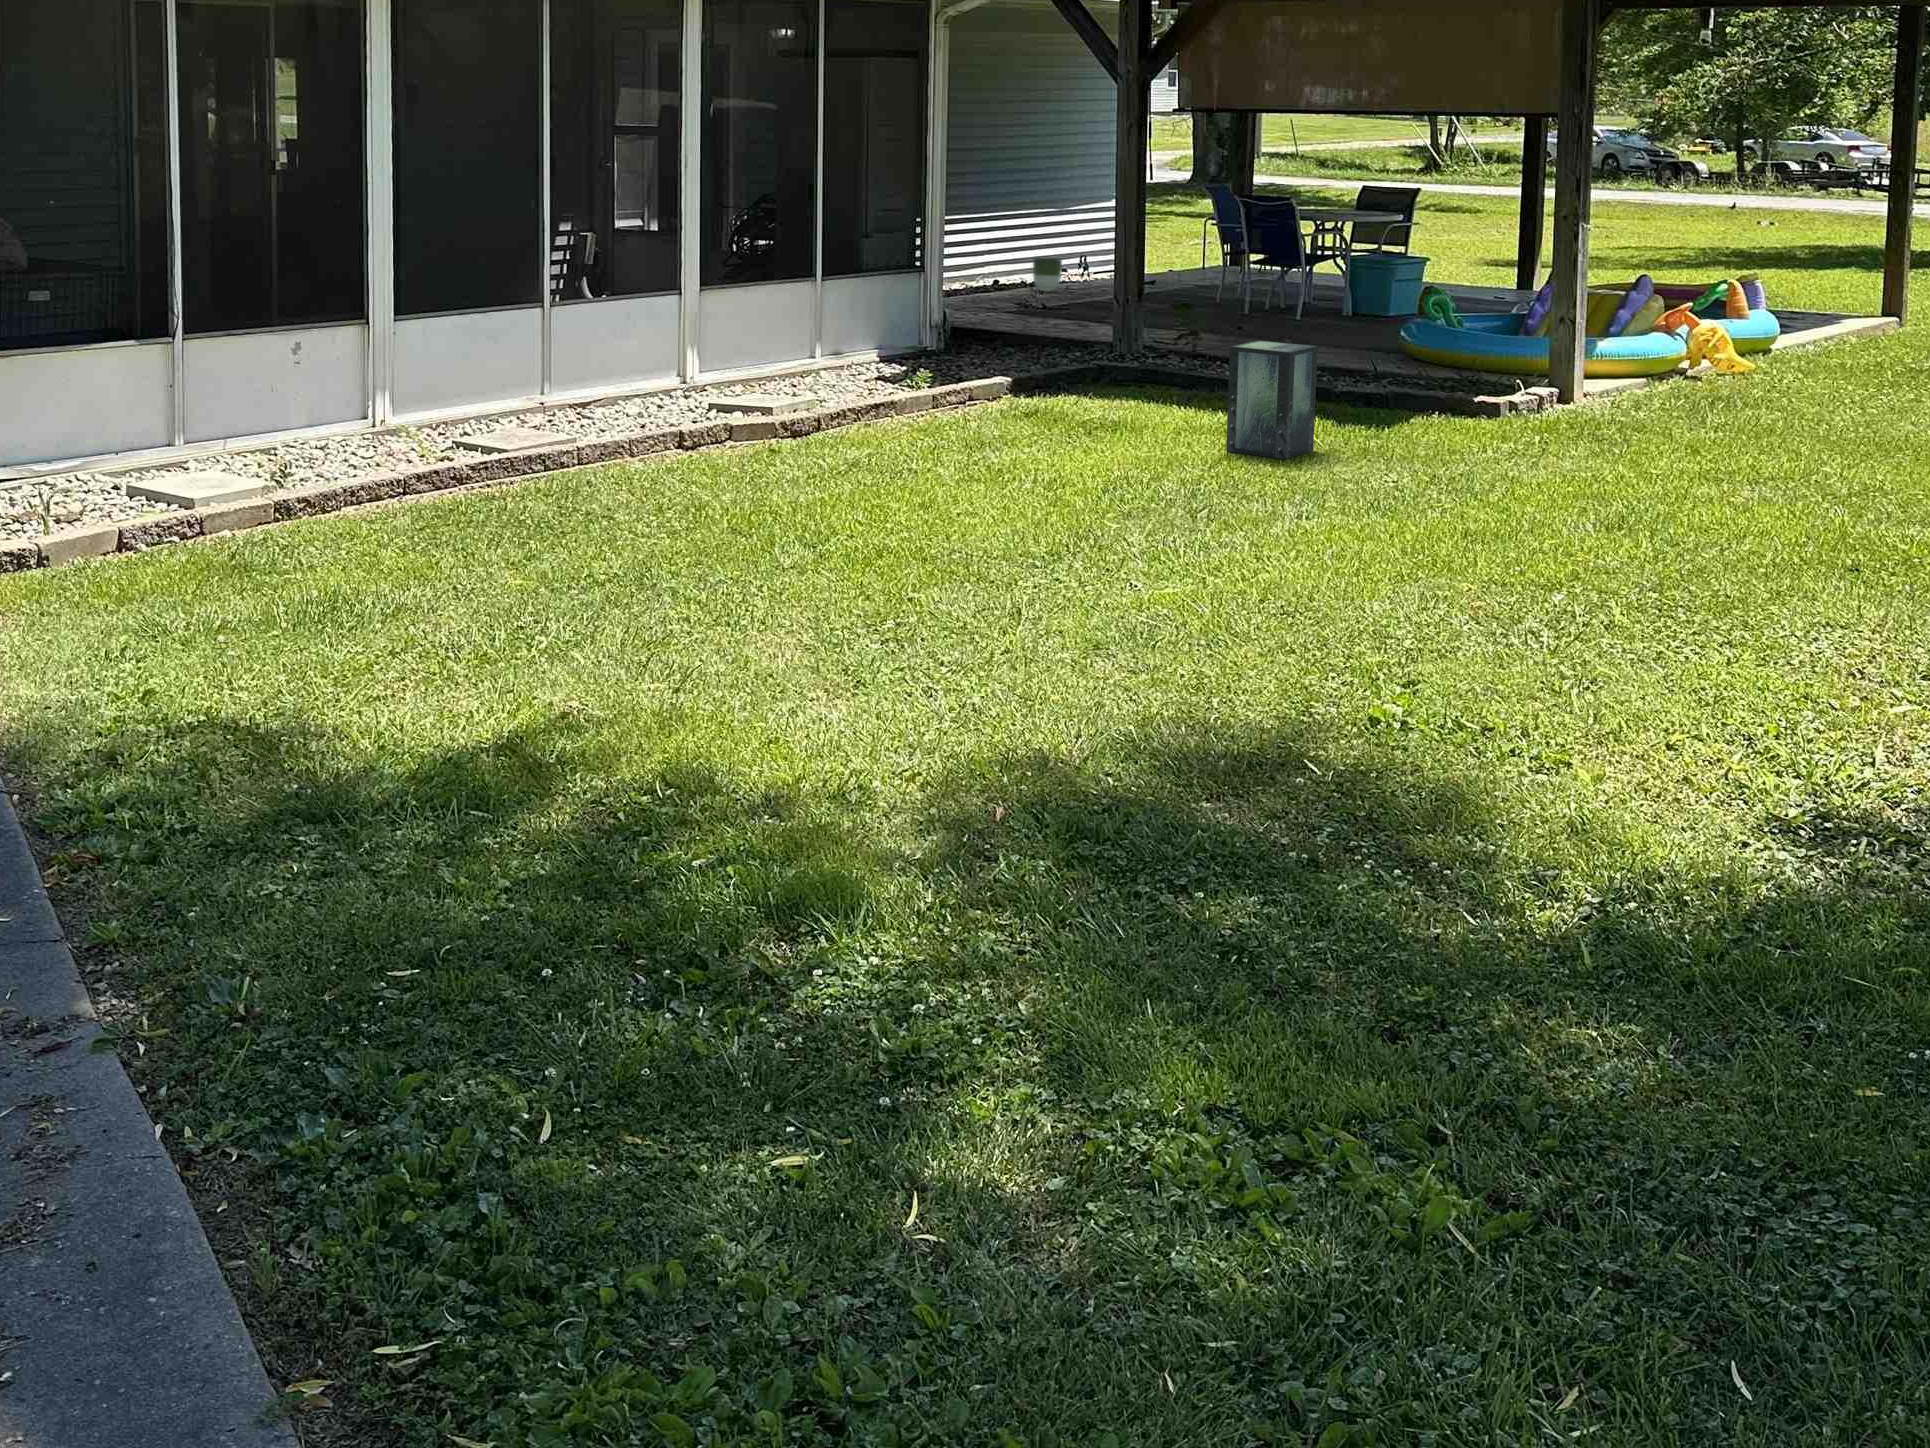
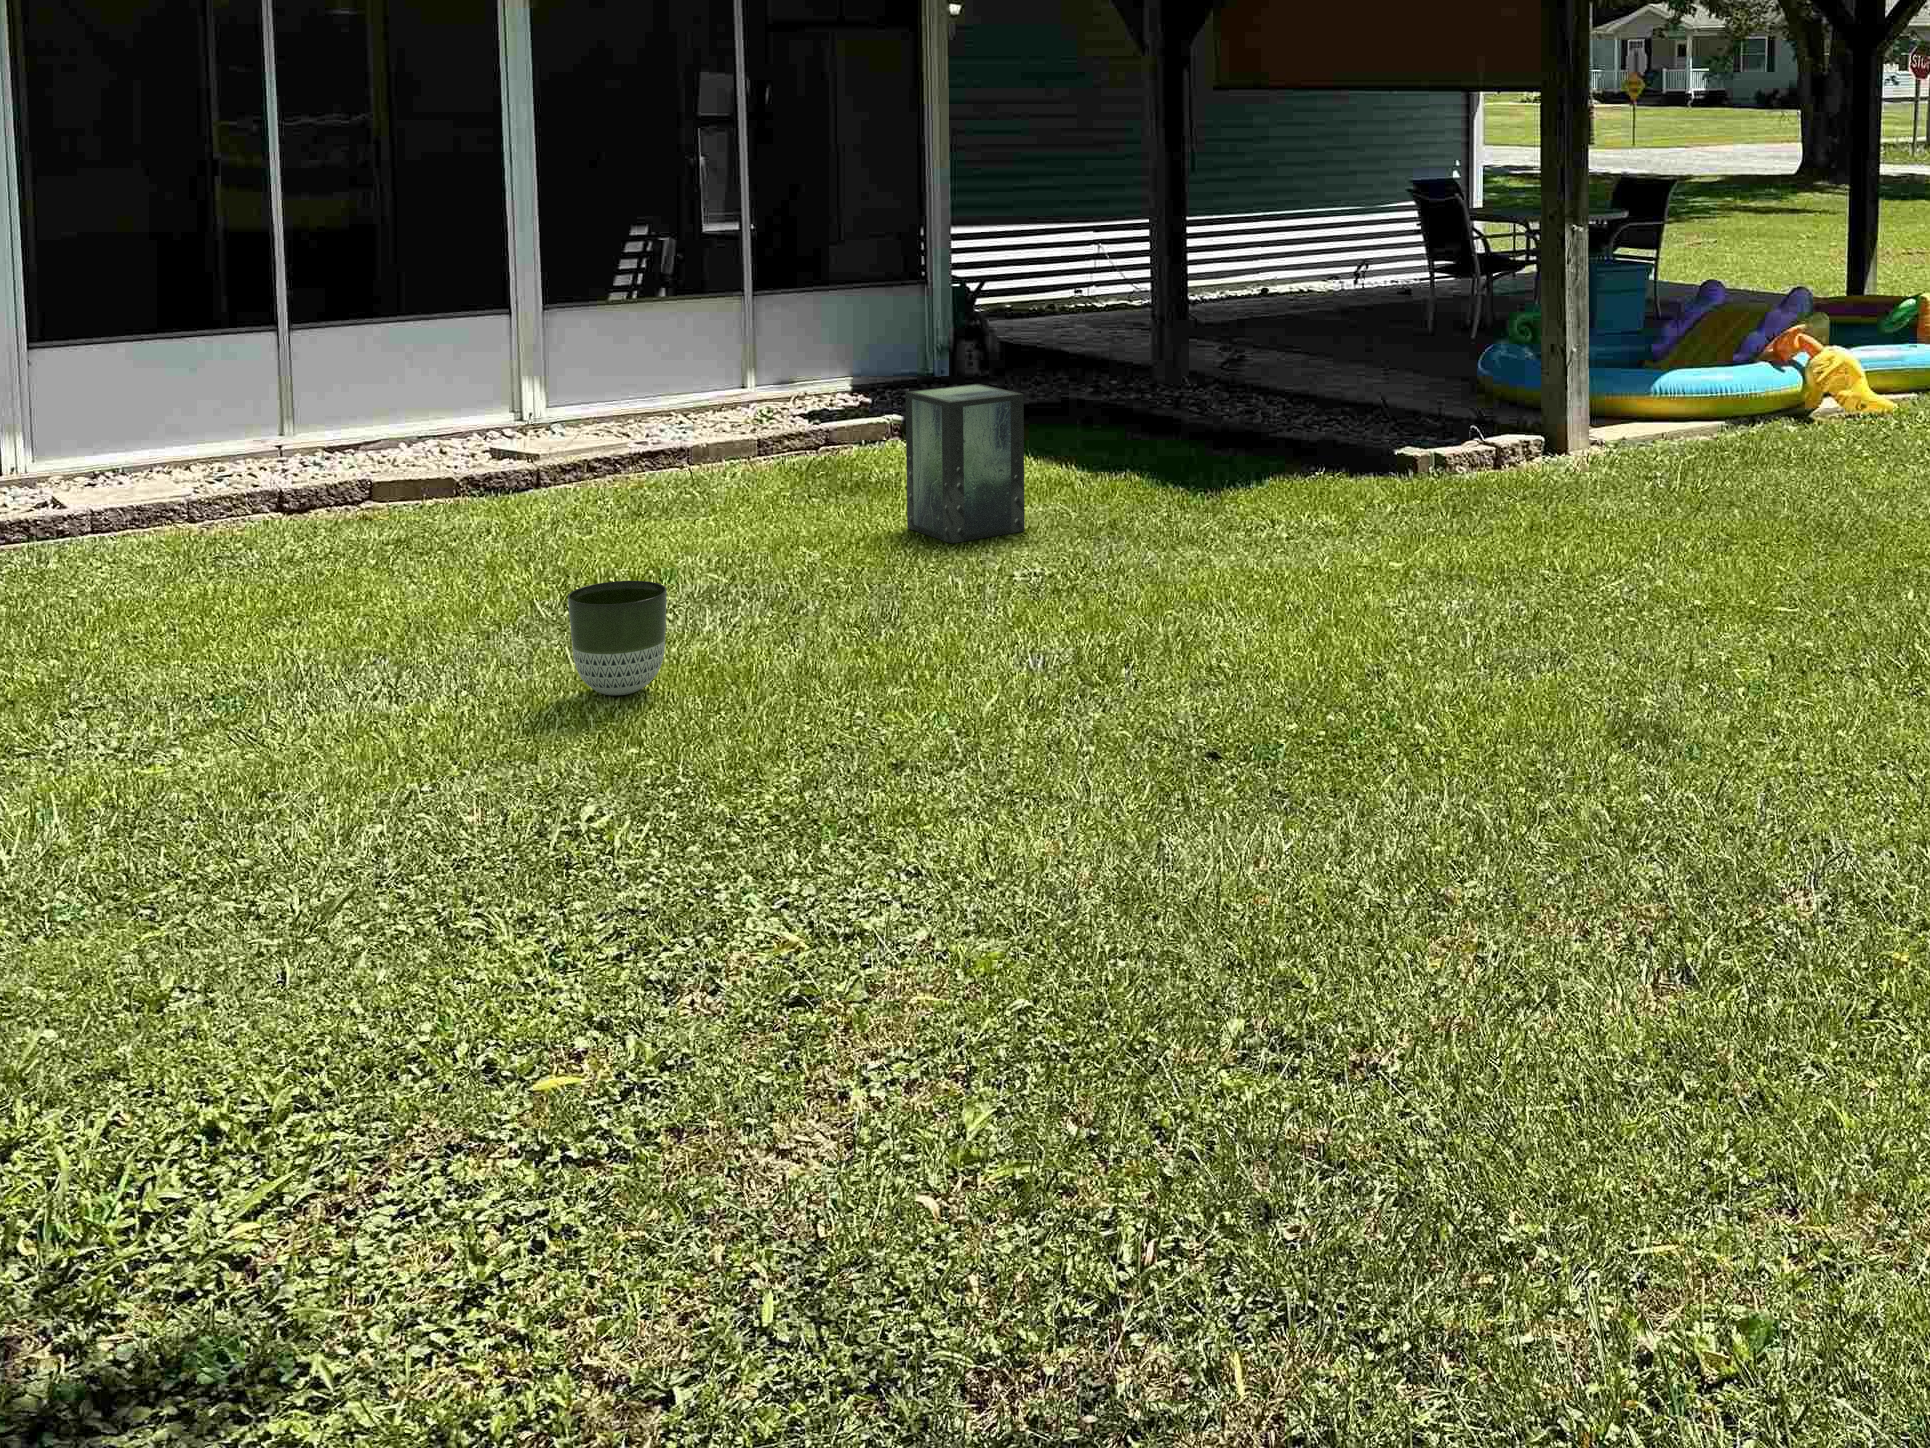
planter: present [1033,258,1062,292] -> present [568,581,667,696]

